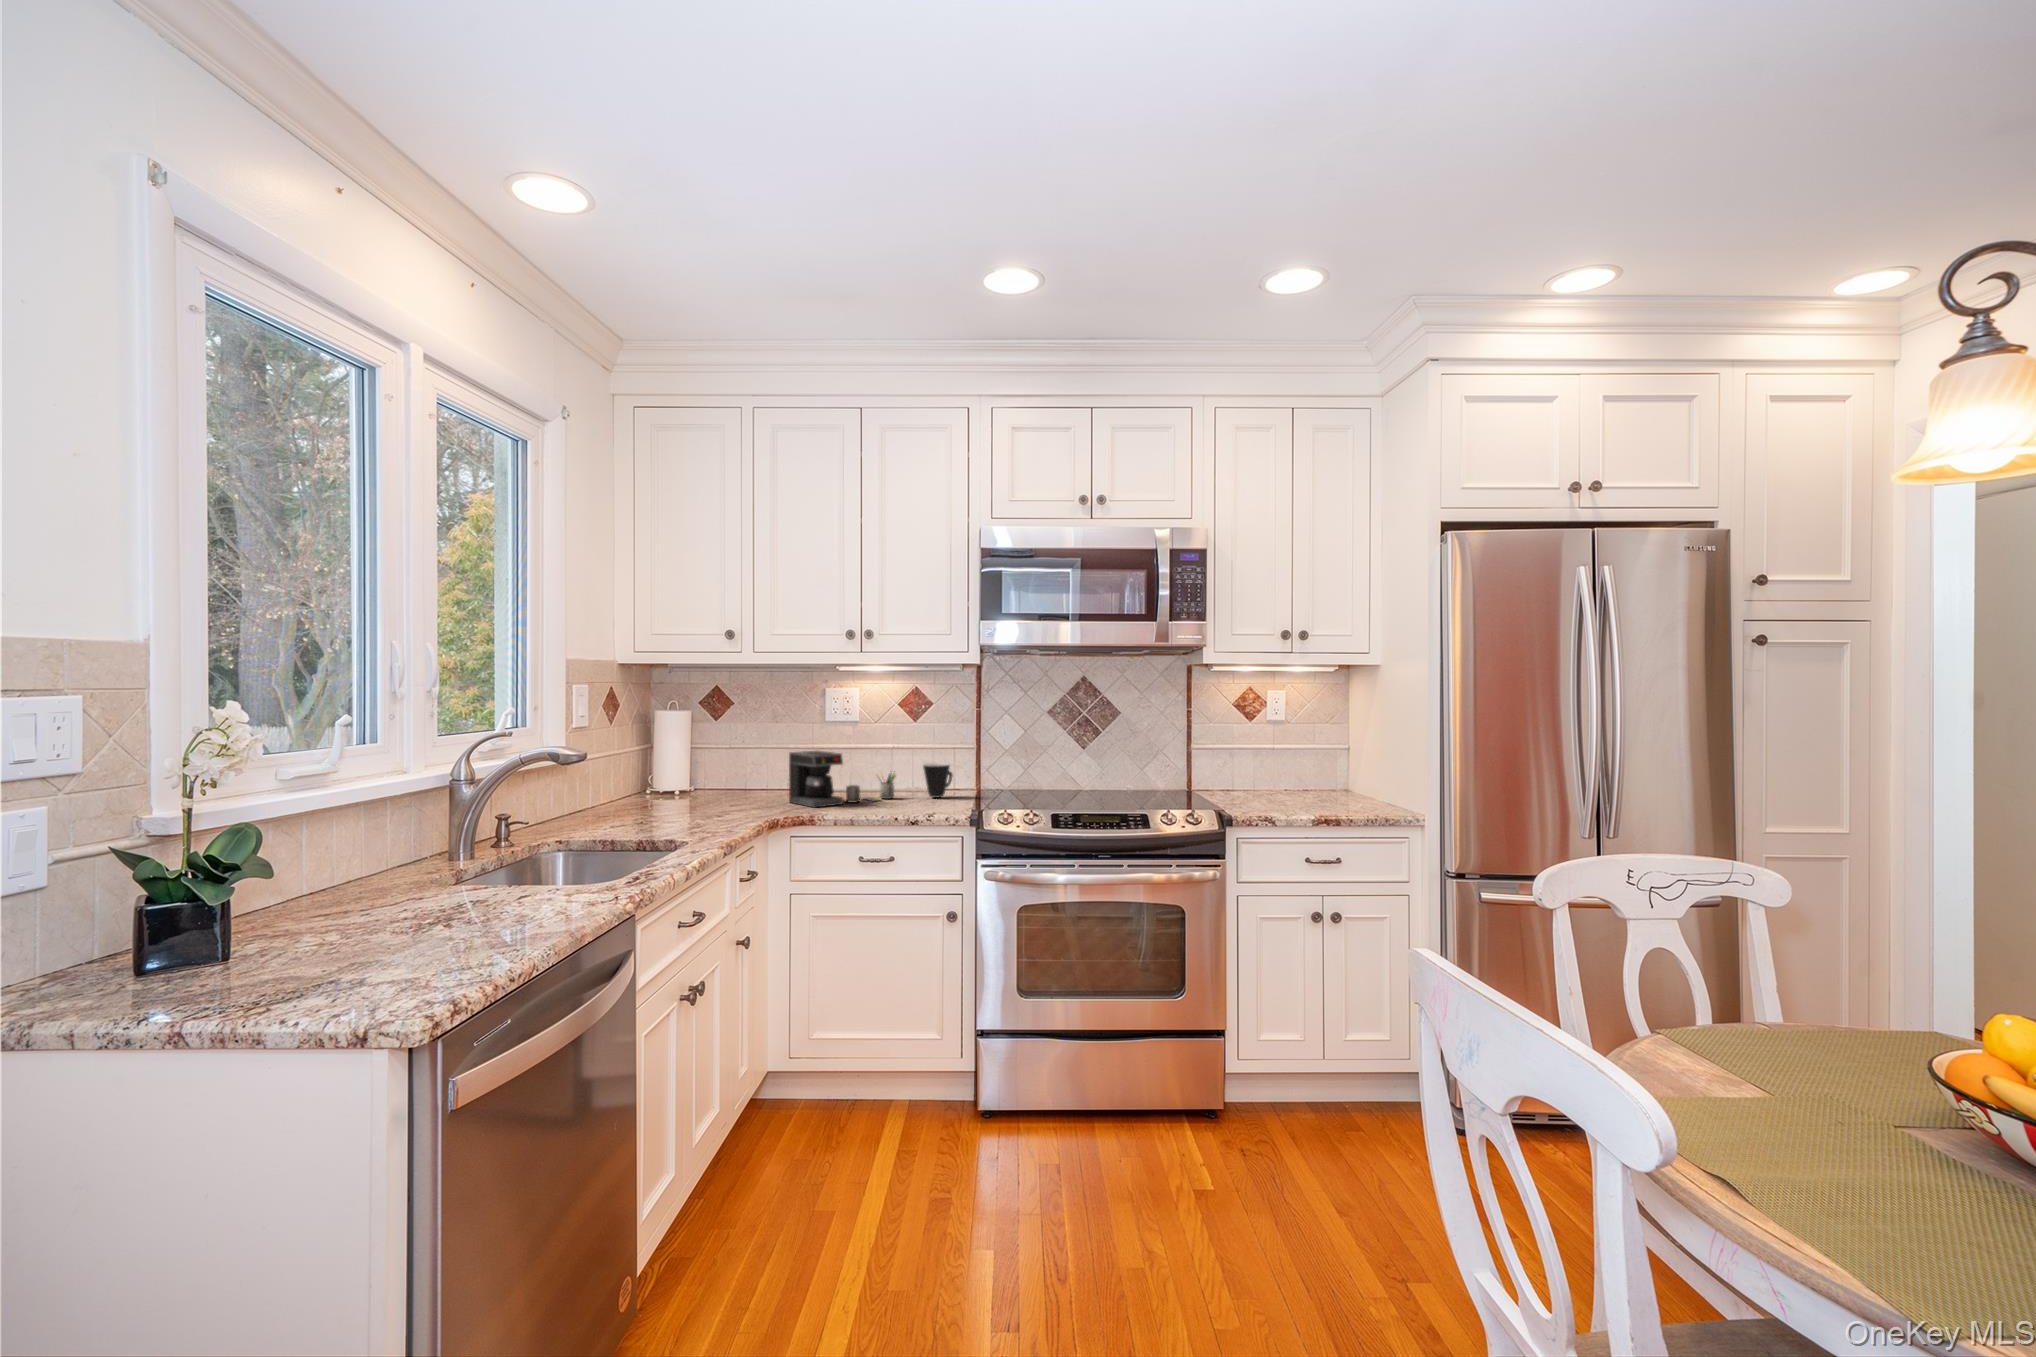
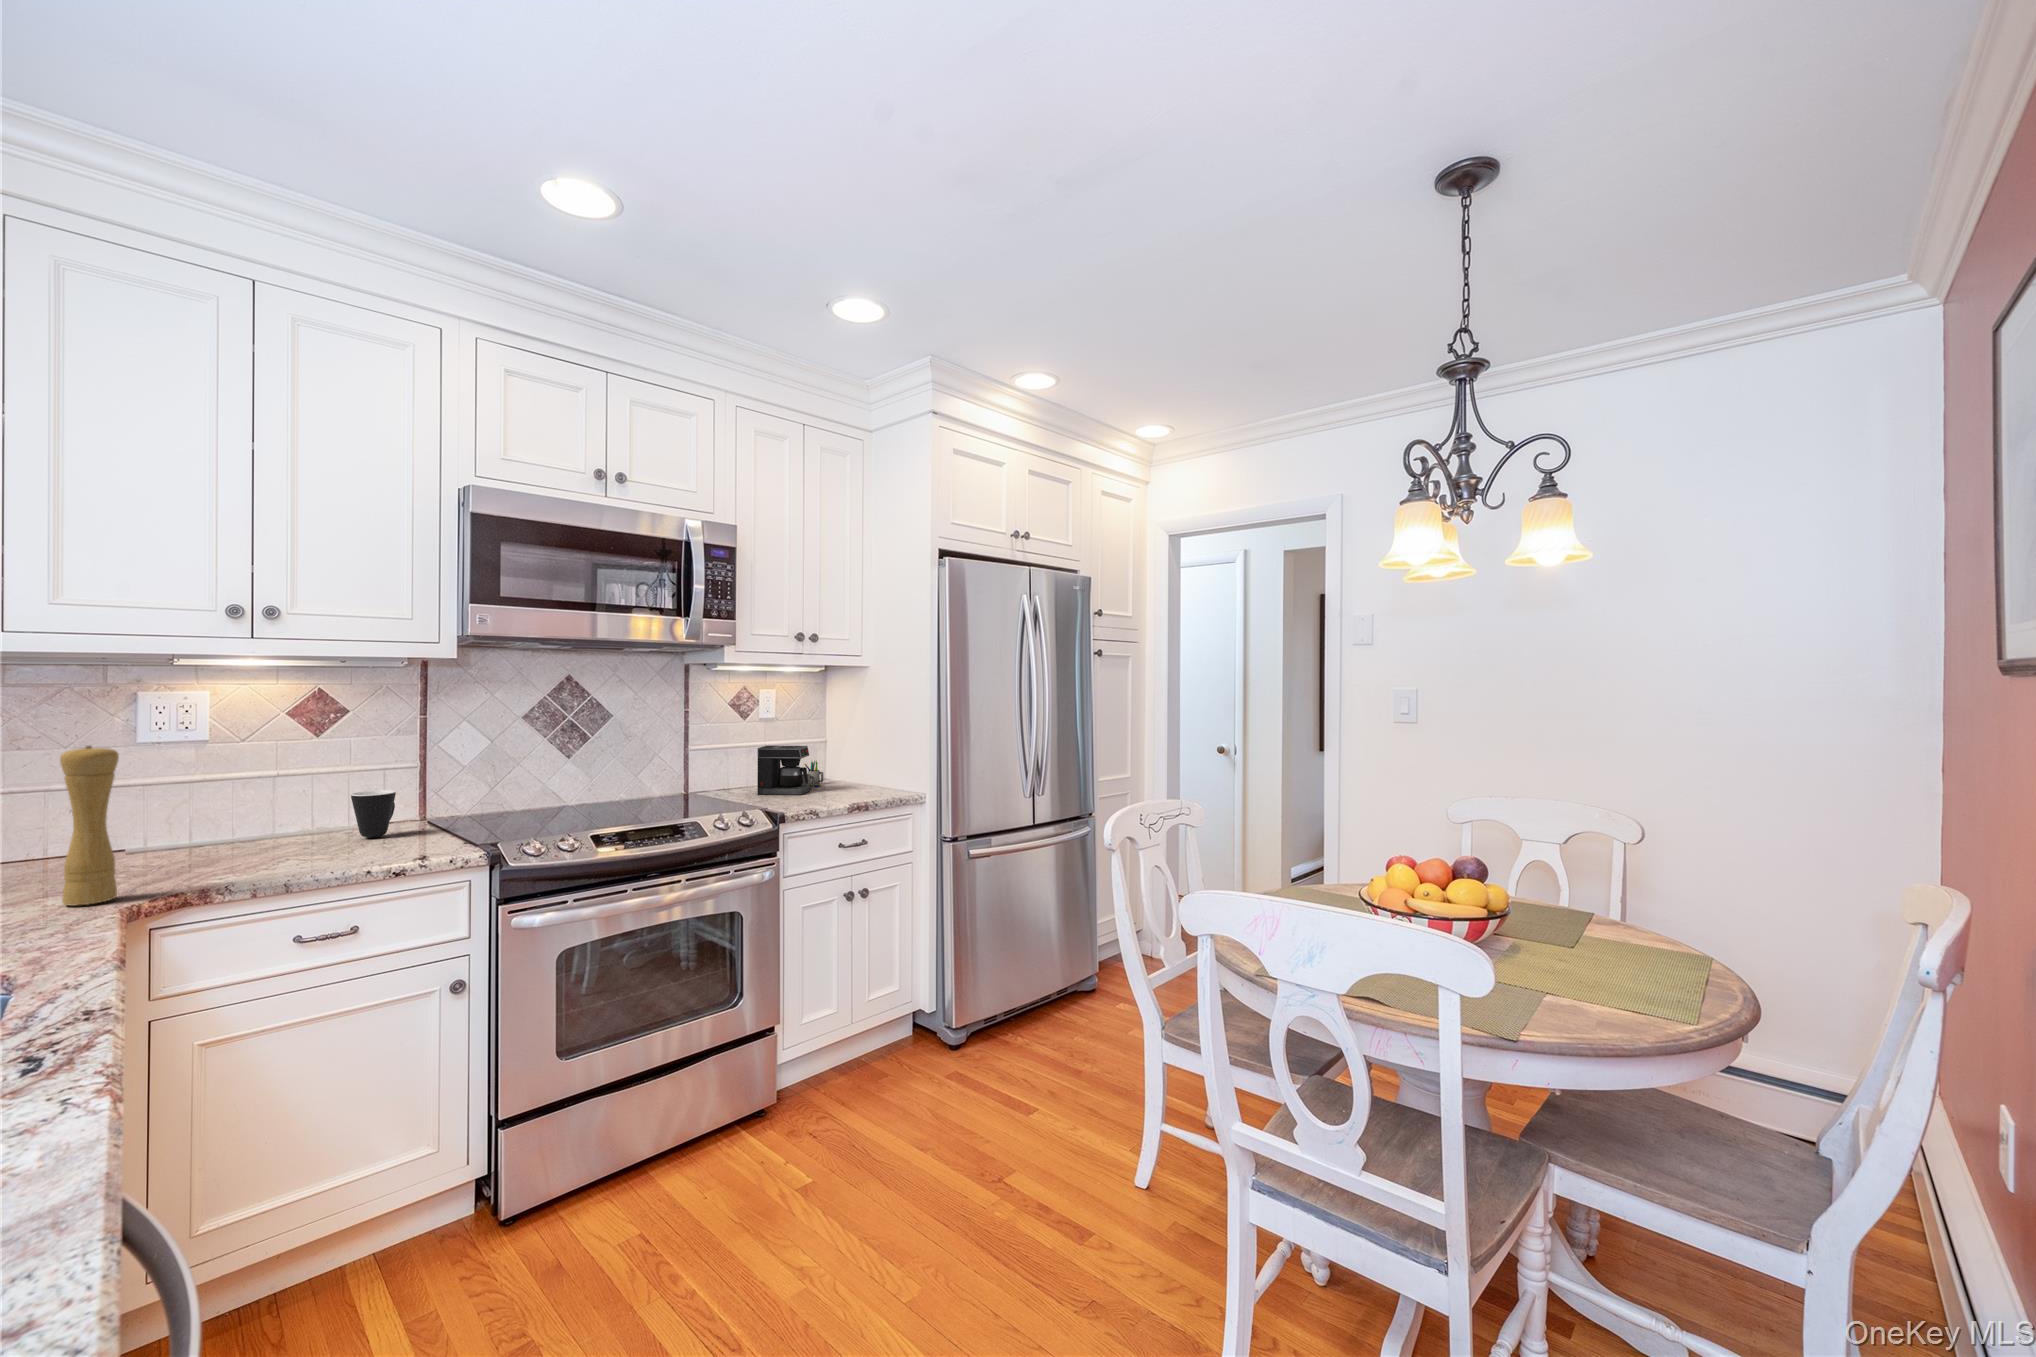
pepper mill: none [746,718,772,815] -> present [60,745,119,906]
coffee maker: present [789,751,895,807] -> present [757,746,823,795]

